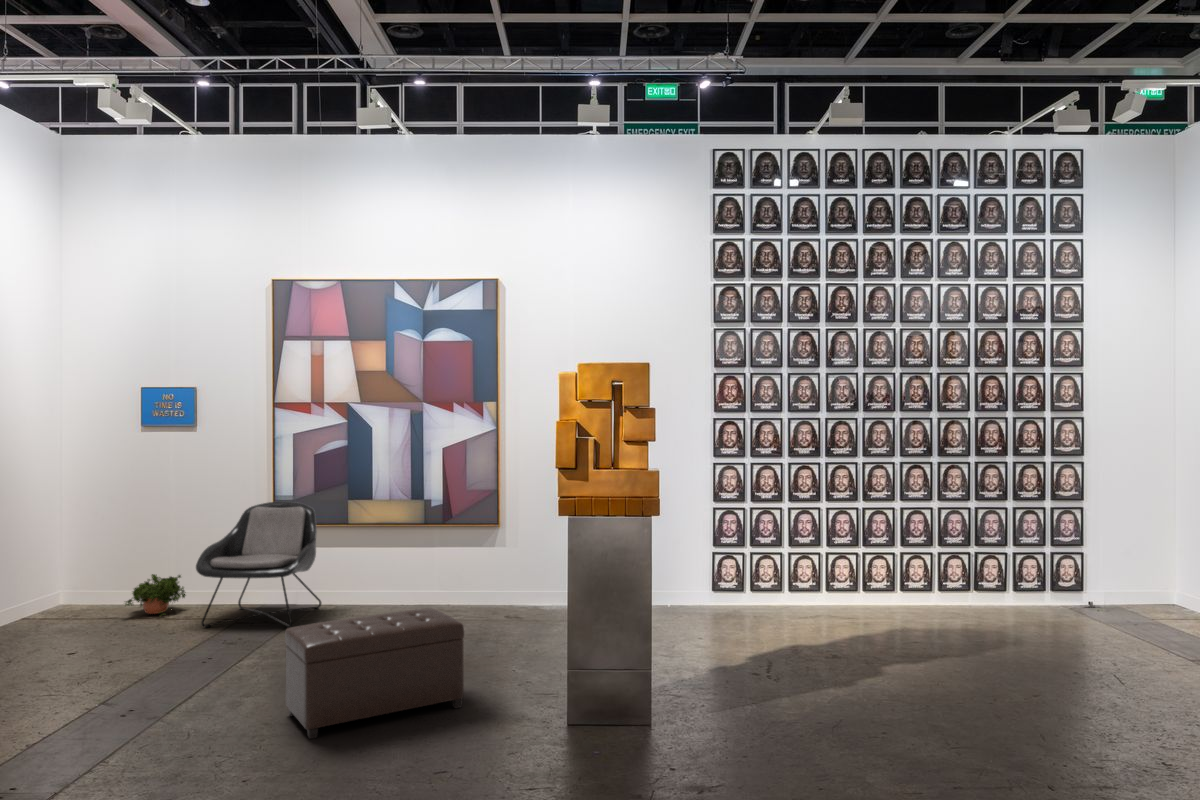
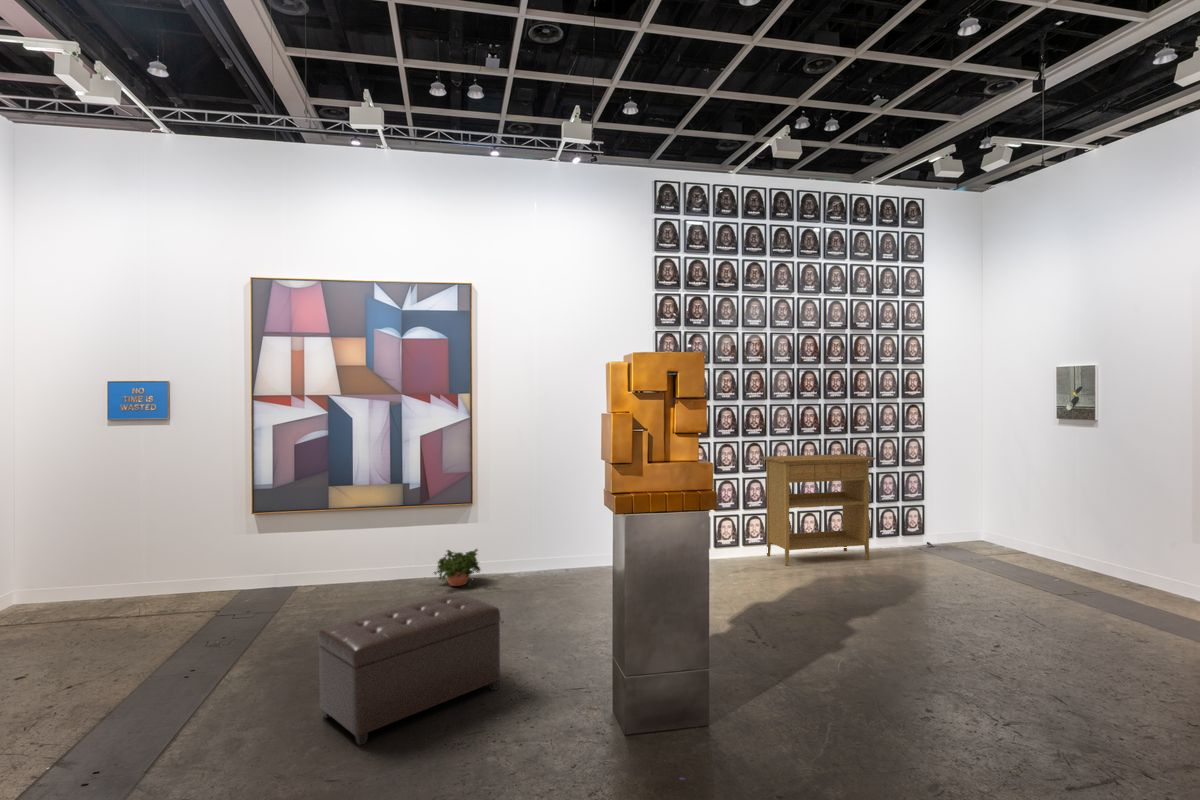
console table: none [850,482,996,617] -> present [763,454,876,566]
lounge chair: present [196,501,321,628] -> none [179,490,305,620]
potted plant: present [125,574,186,616] -> present [434,549,480,586]

